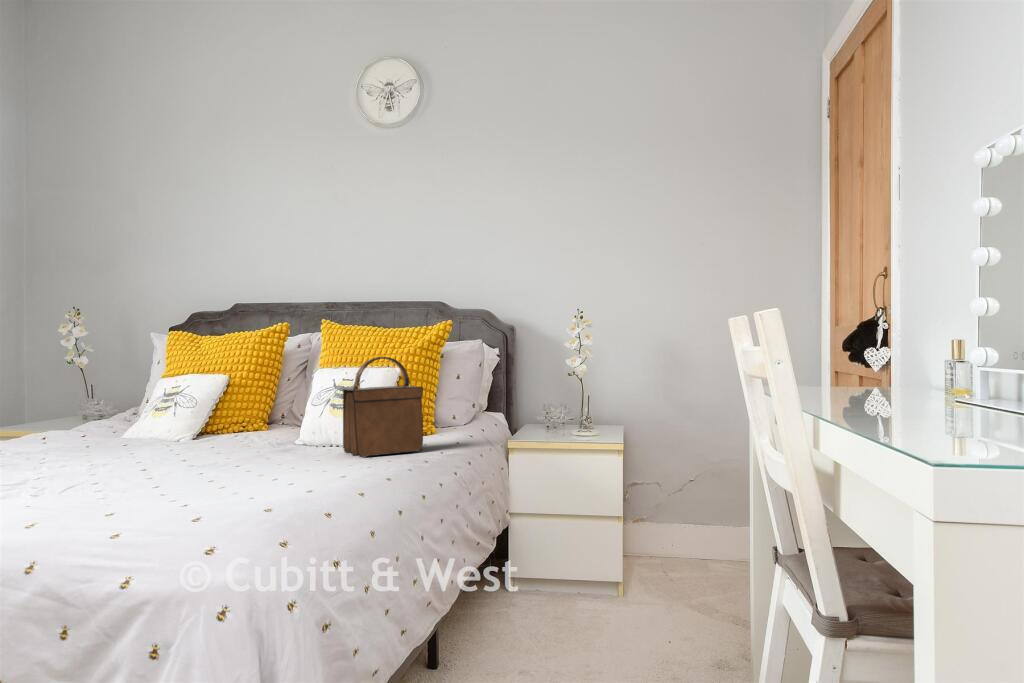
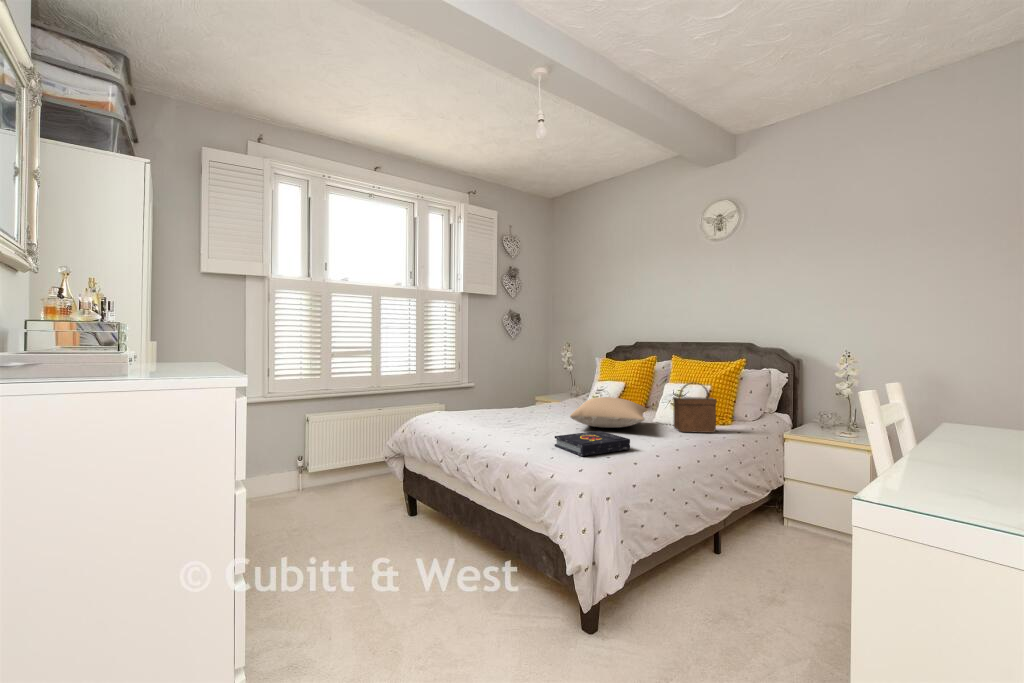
pillow: none [105,398,295,468] -> present [570,397,647,428]
book: none [62,473,279,543] -> present [555,431,630,456]

